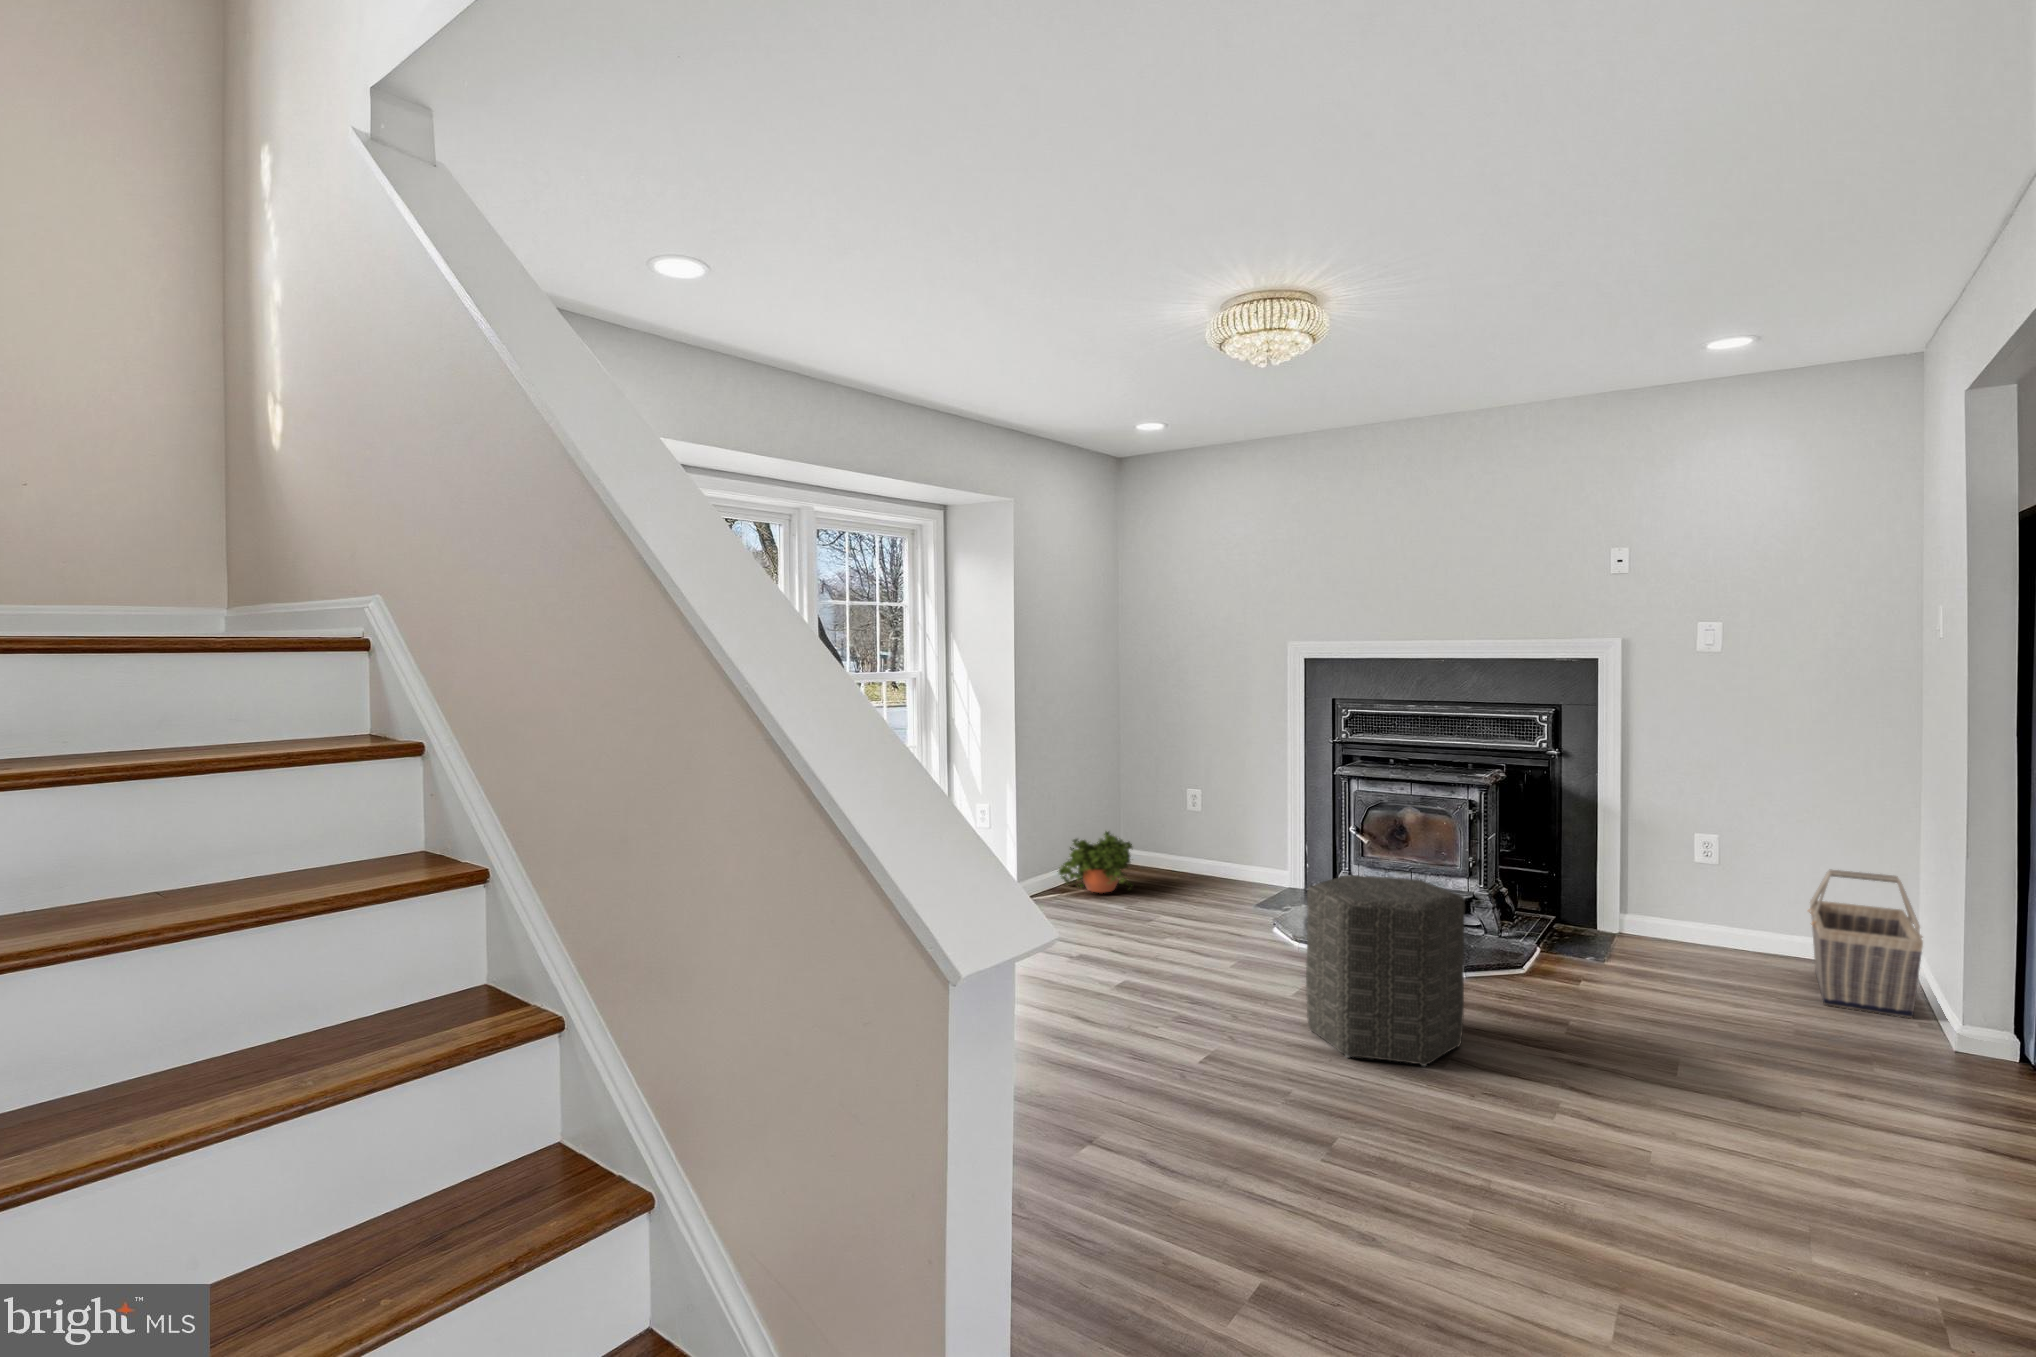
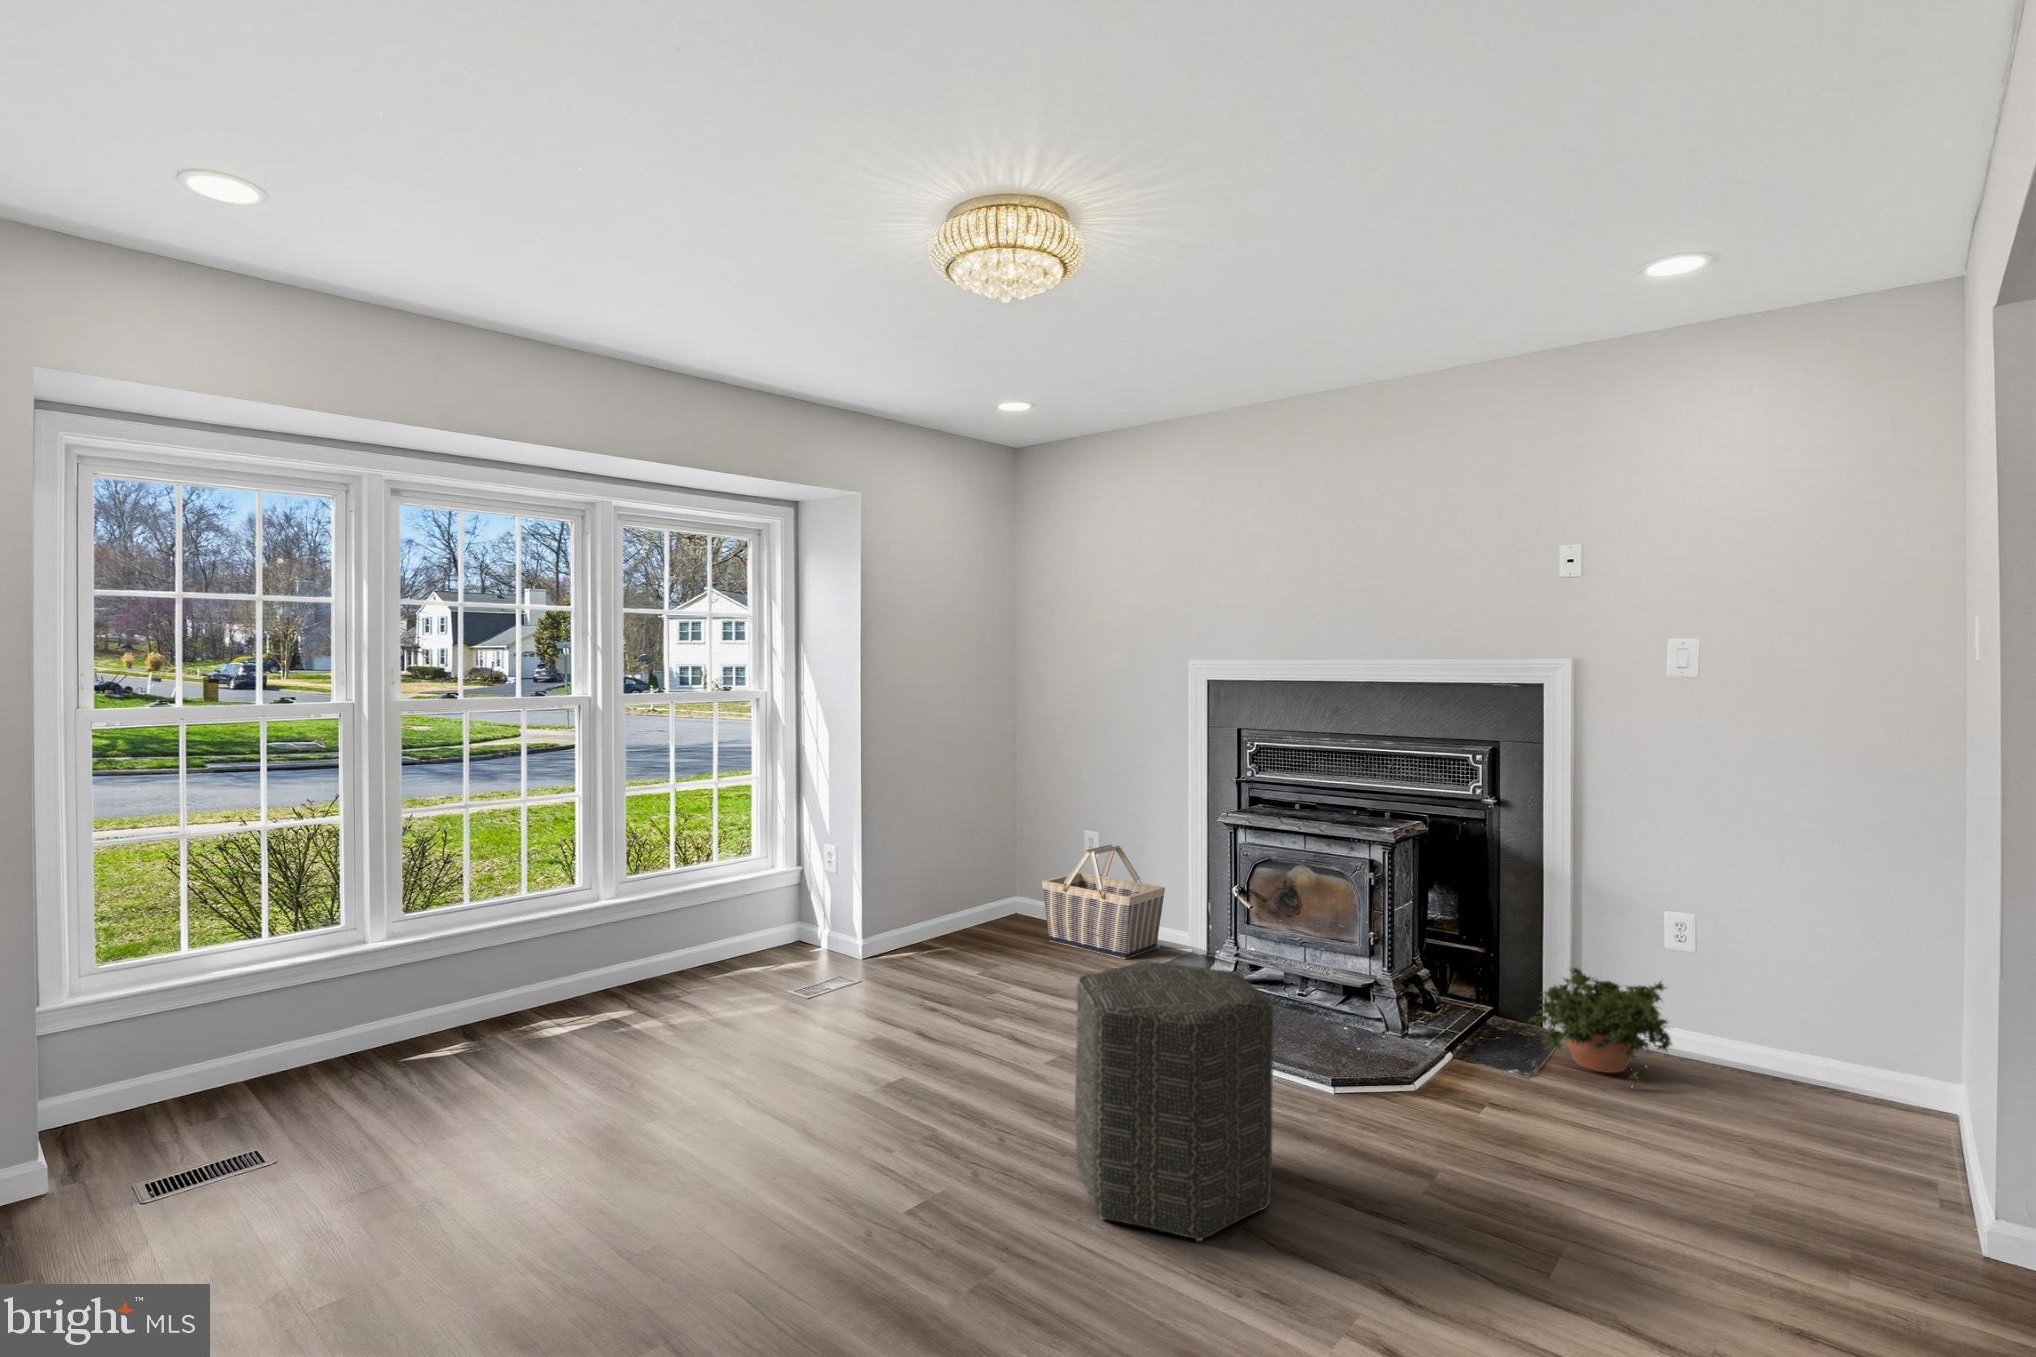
potted plant: present [1059,831,1132,893] -> present [1530,968,1672,1079]
basket: present [1808,870,1923,1018] -> present [1042,845,1165,959]

